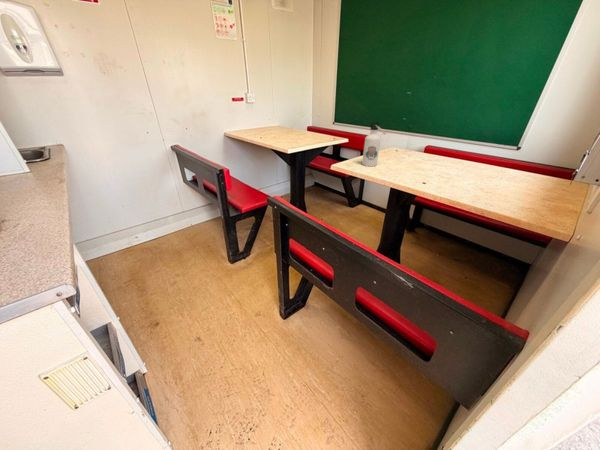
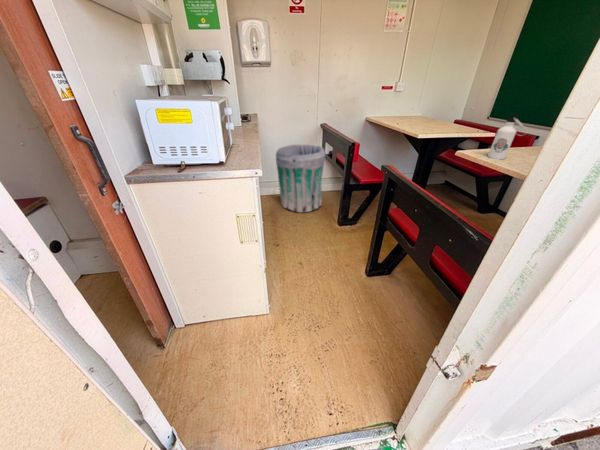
trash can: none [115,174,202,263] -> present [276,144,325,212]

